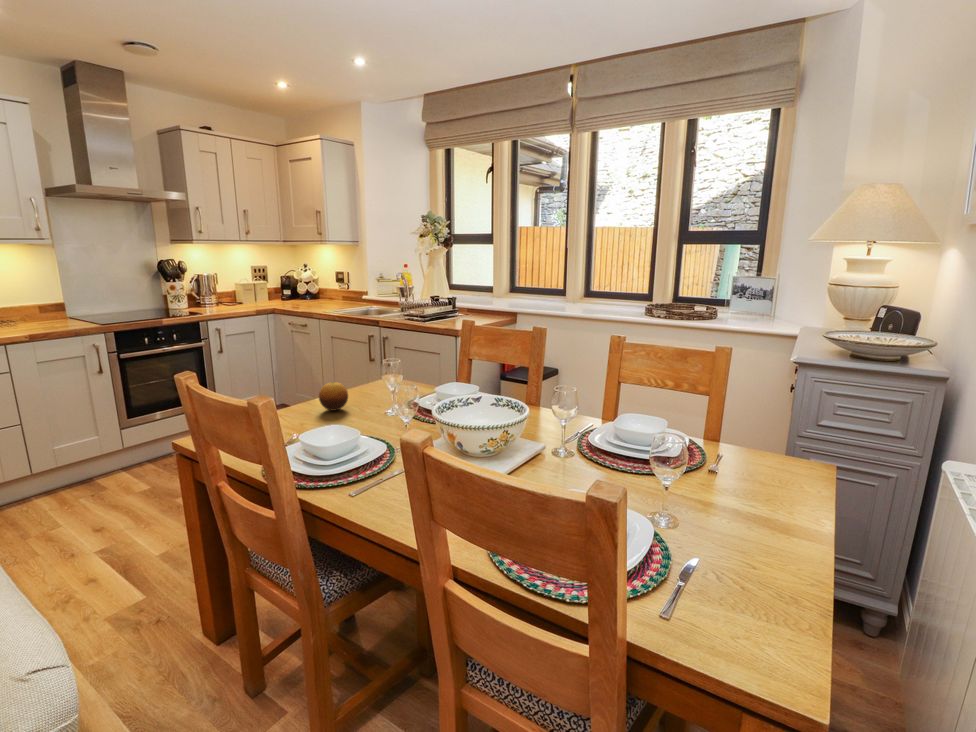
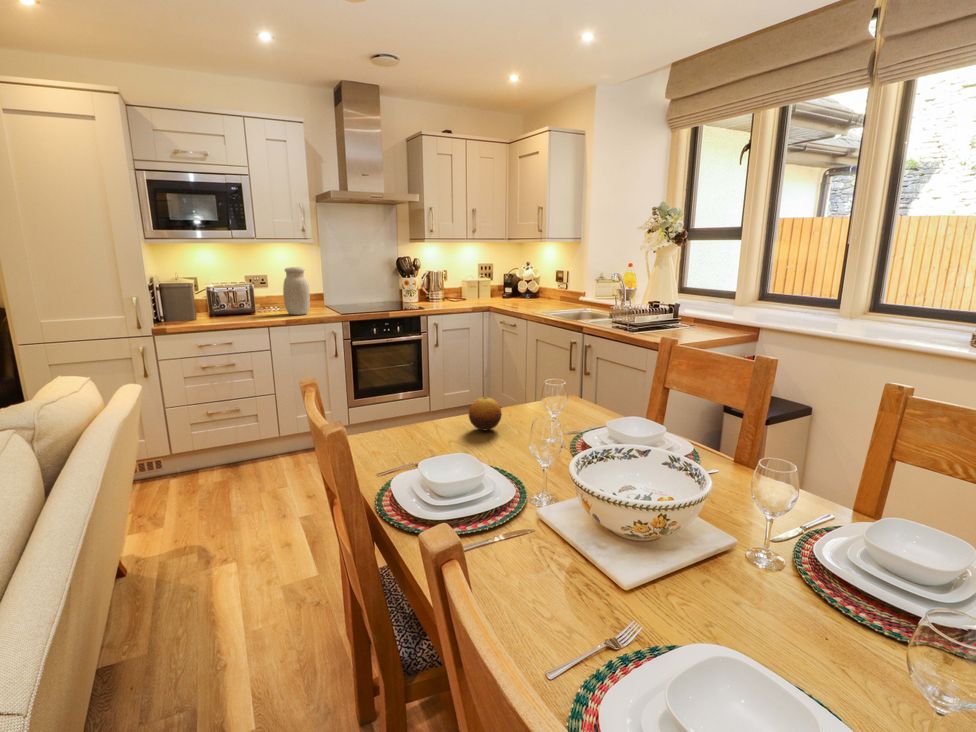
jar: none [14,273,55,329] -> present [283,267,310,315]

